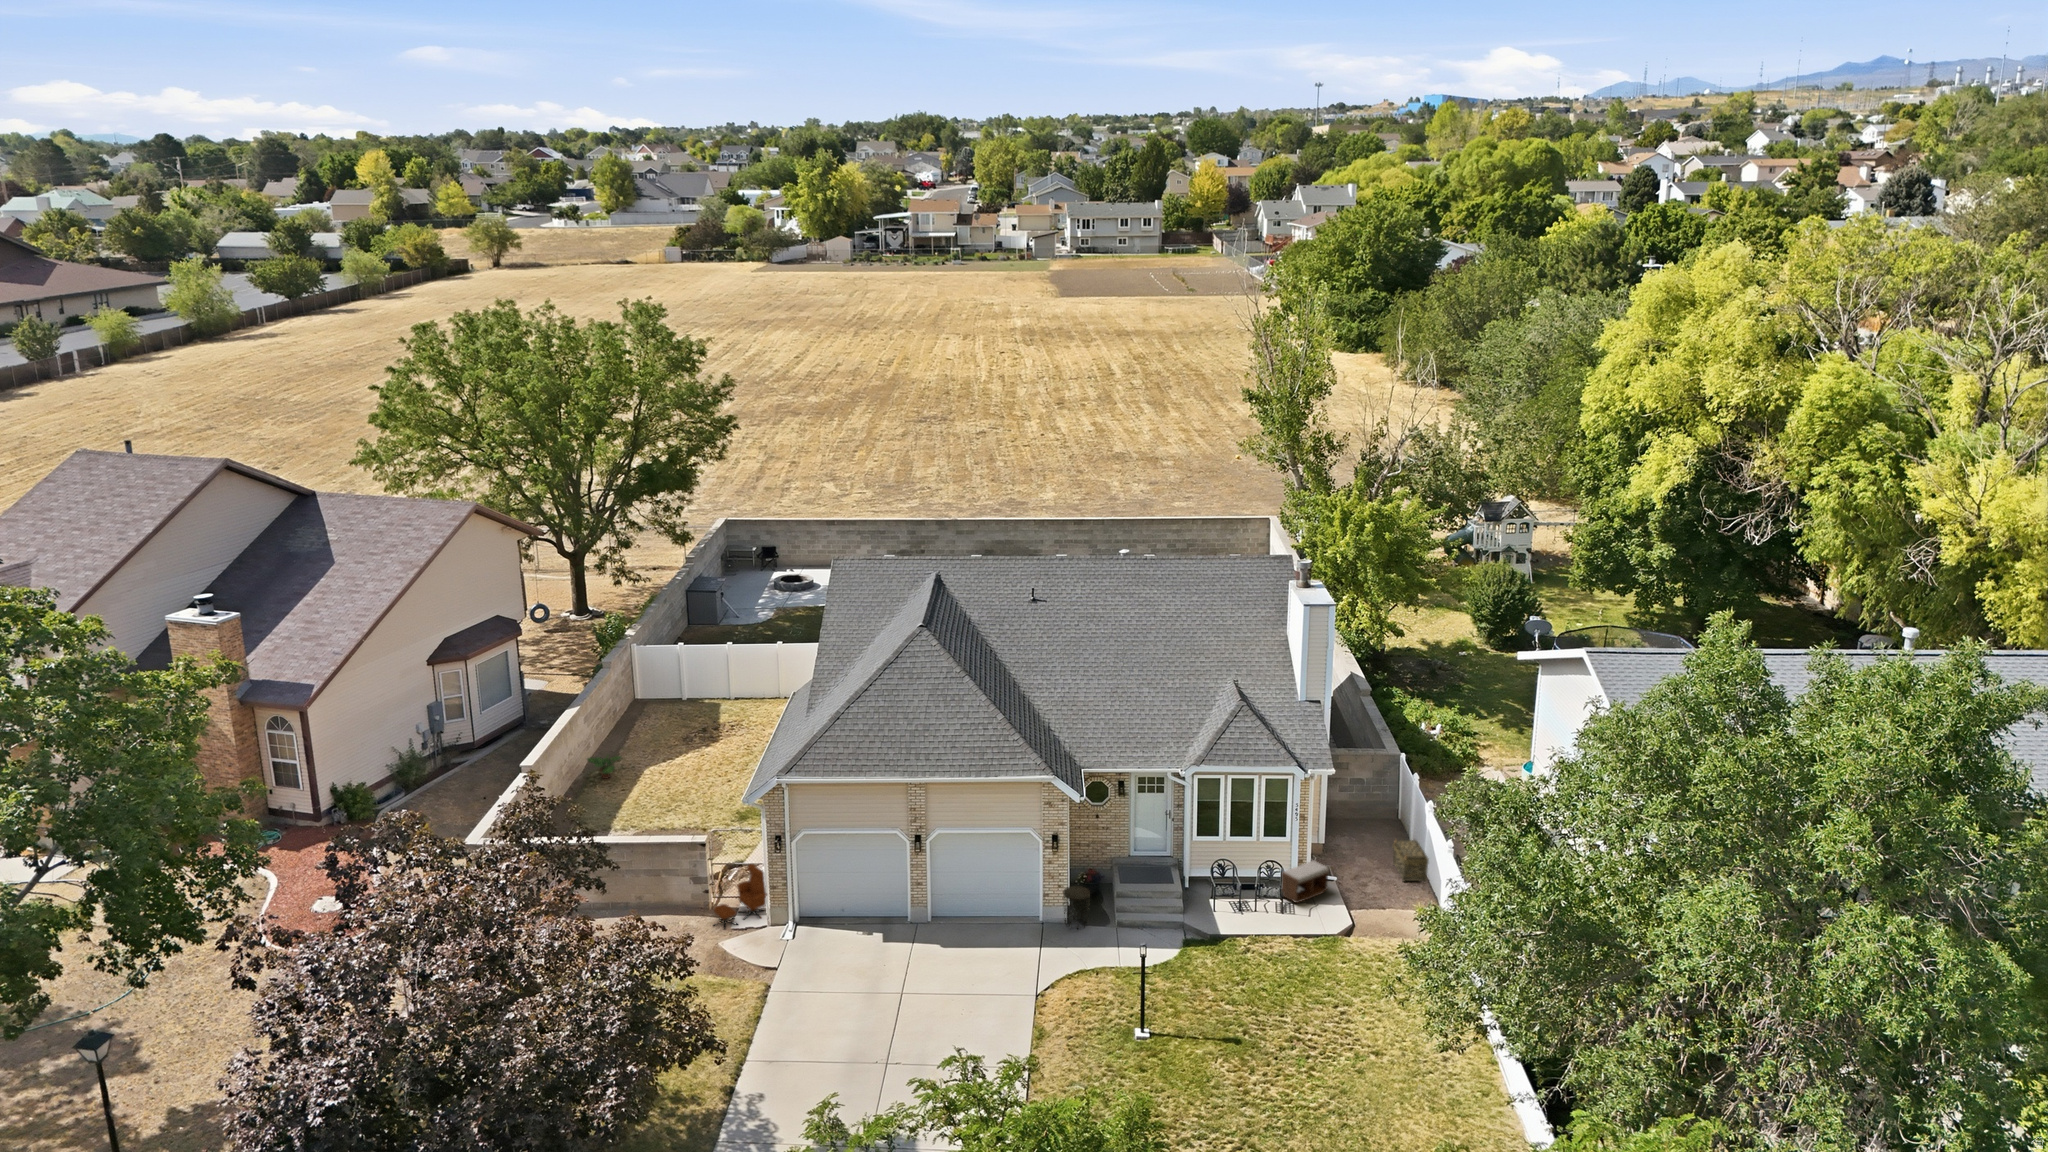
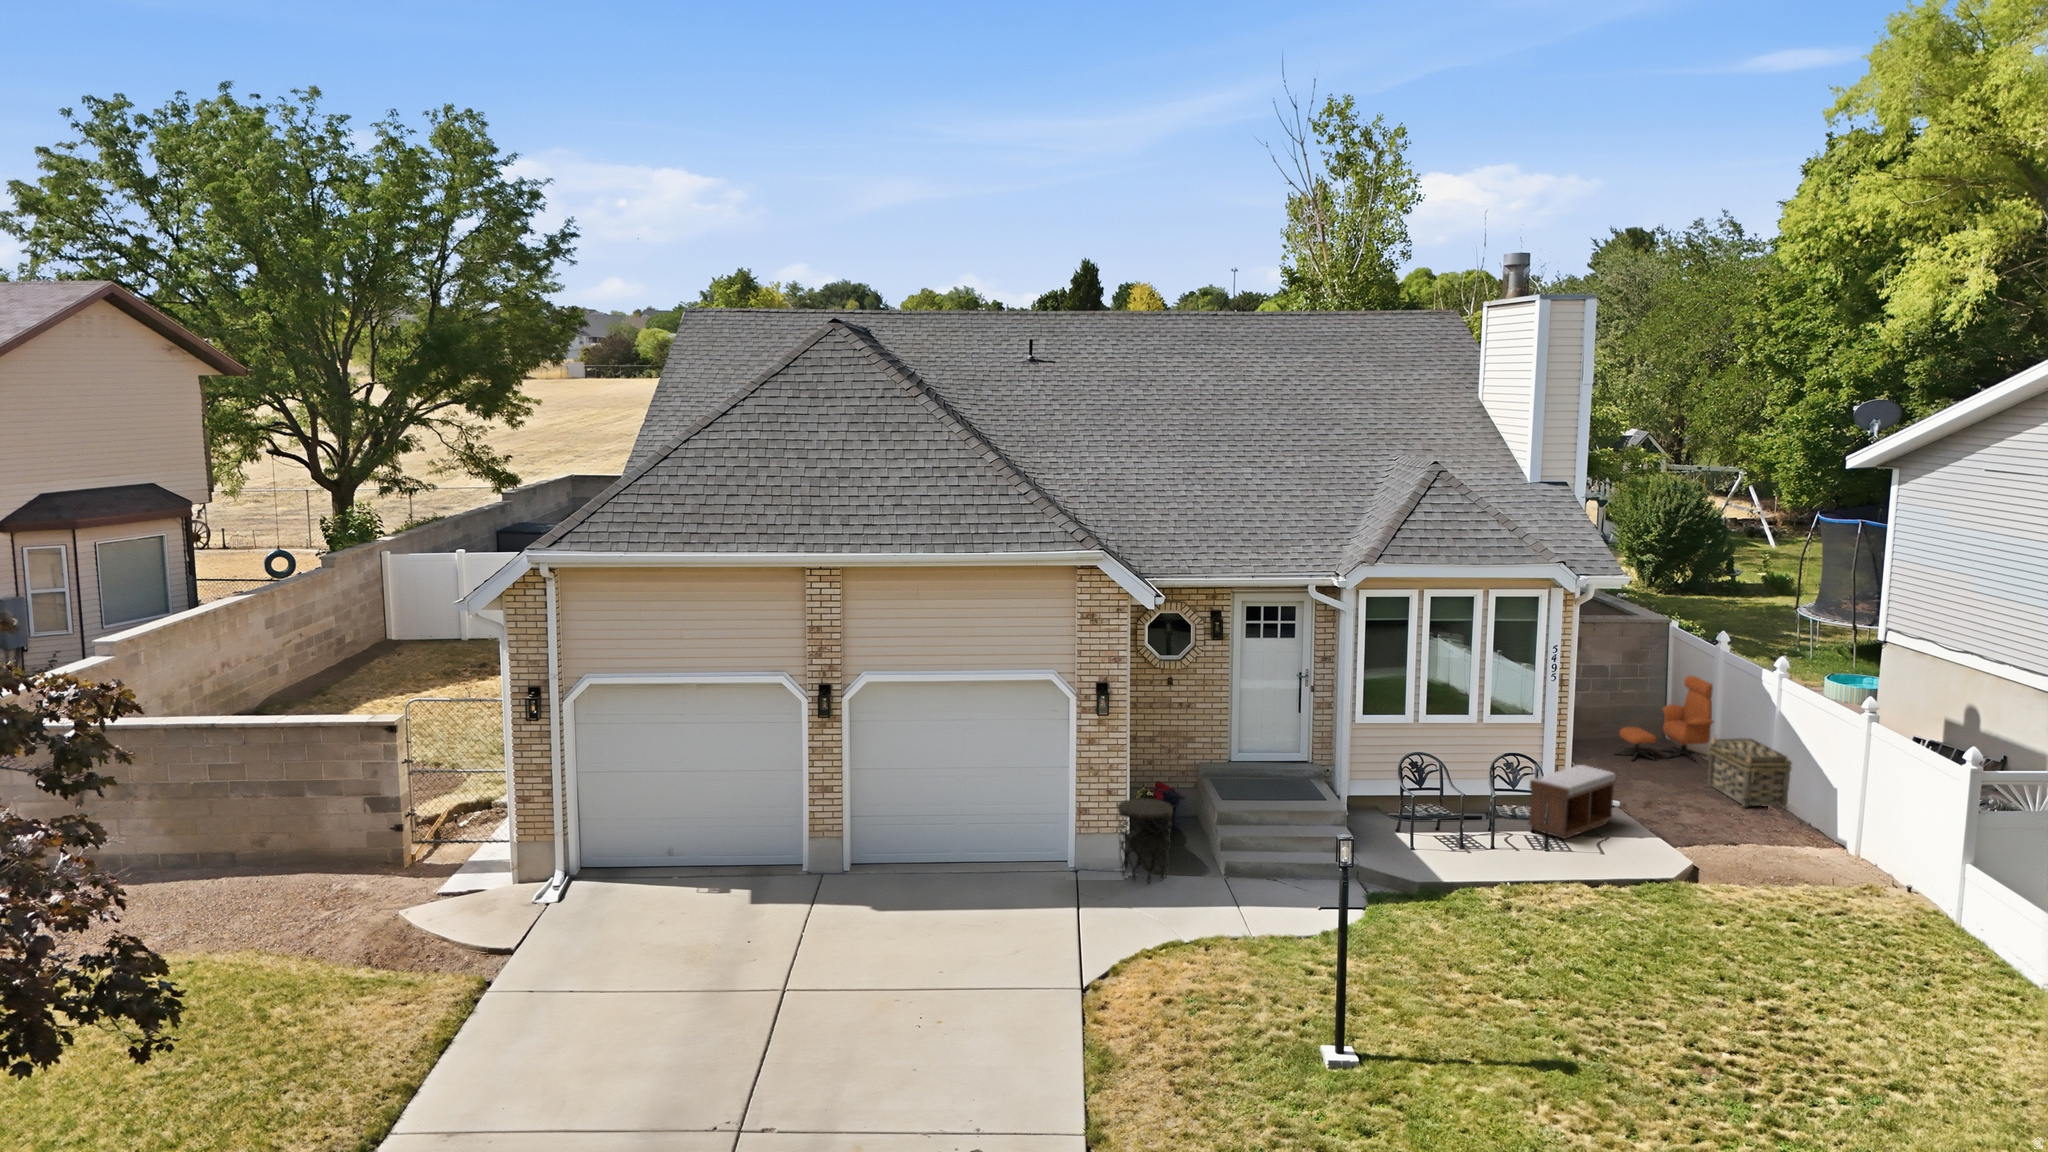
potted plant: present [587,756,621,779] -> none [242,658,310,705]
lounge chair: present [714,864,767,926] -> present [1615,676,1713,761]

